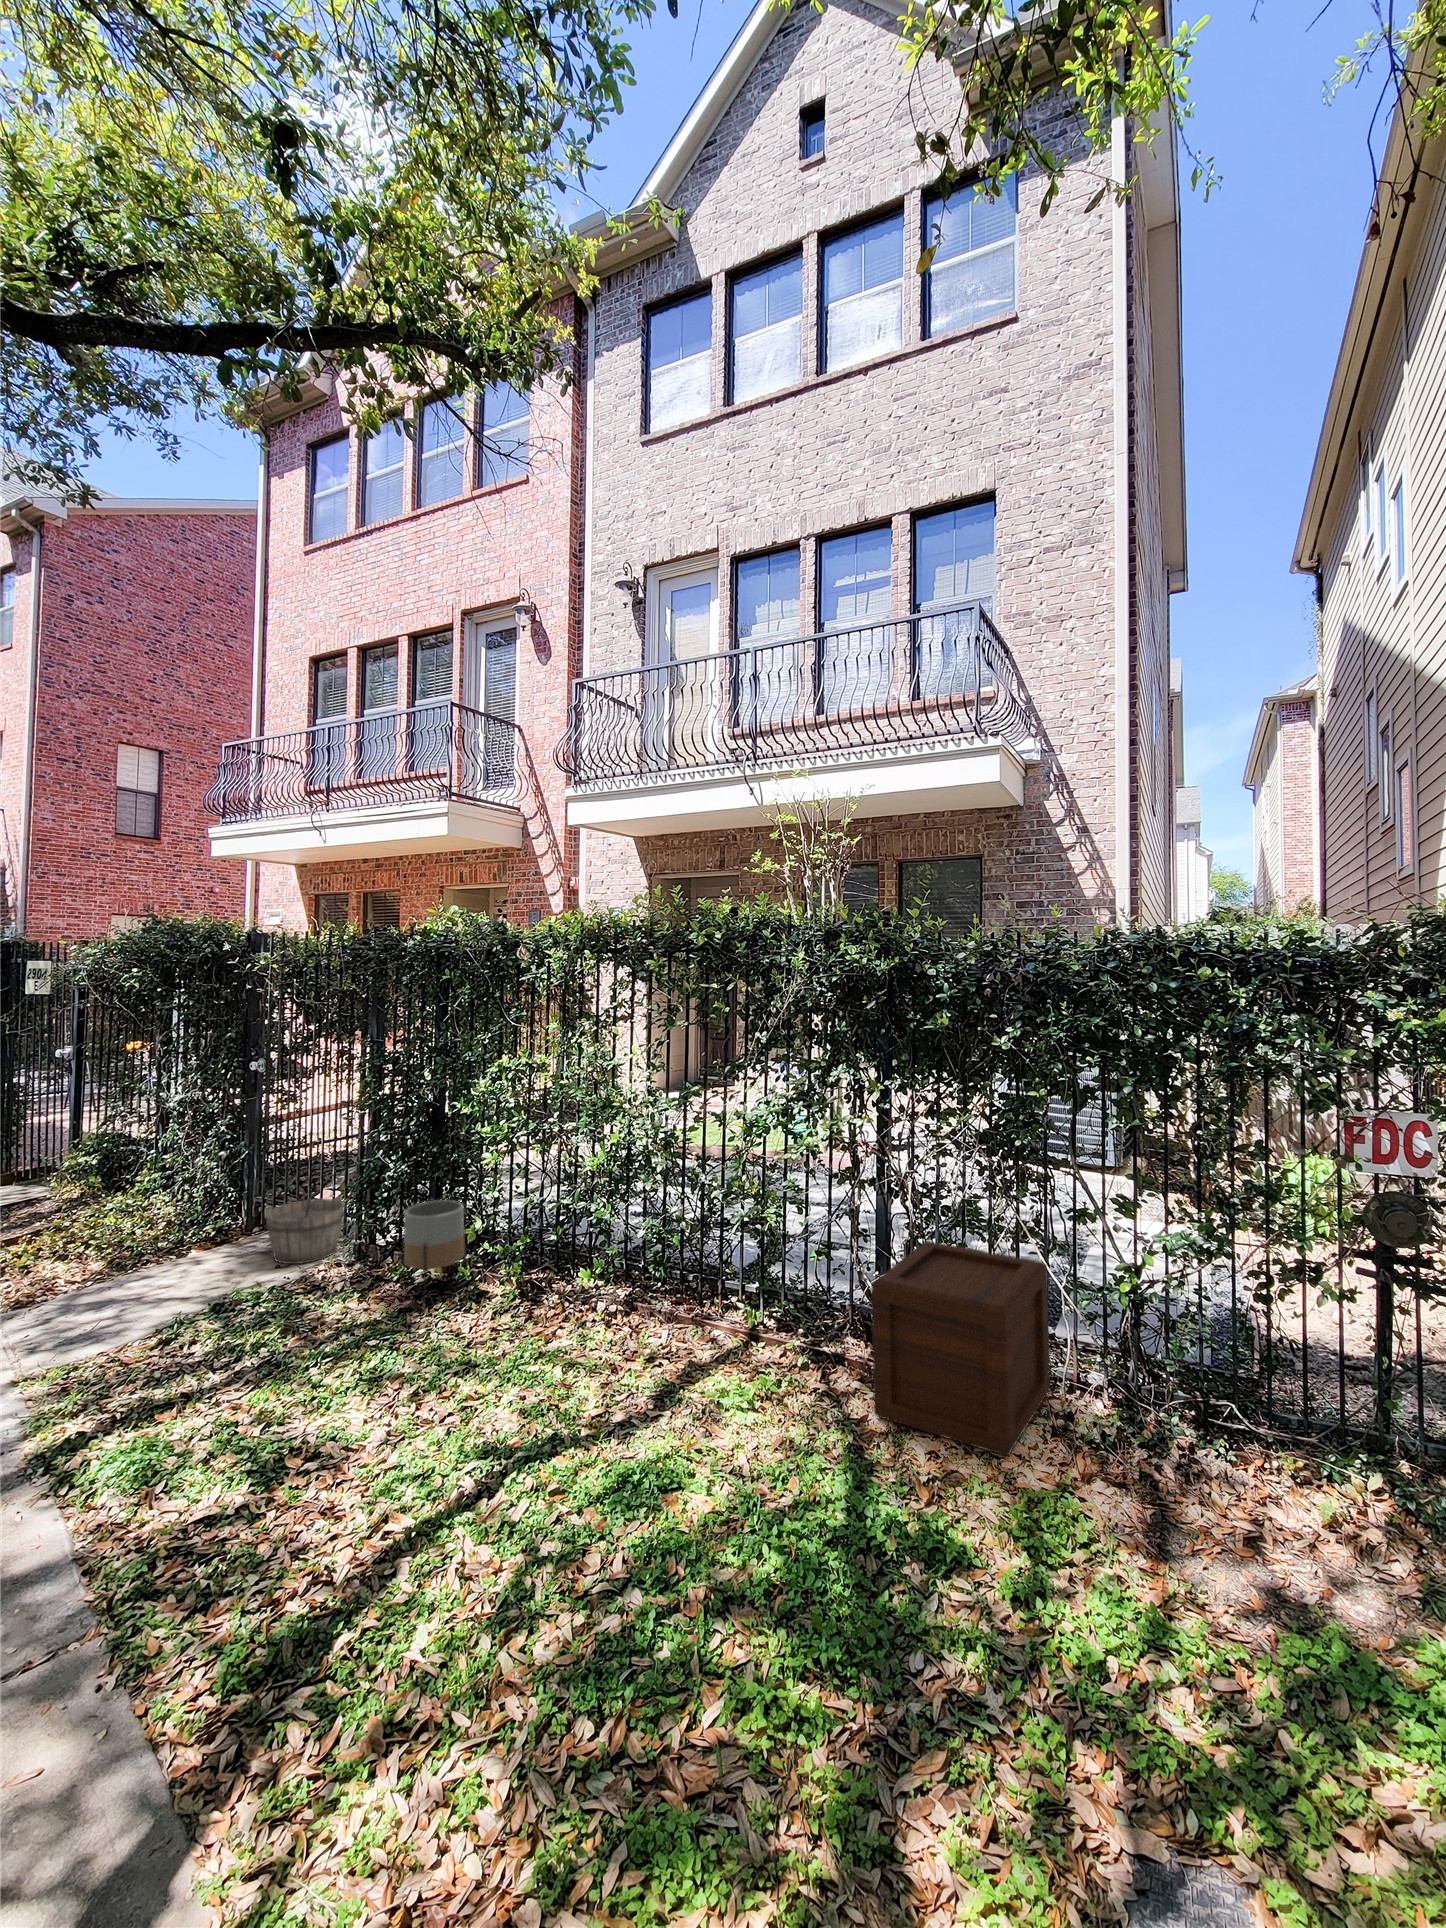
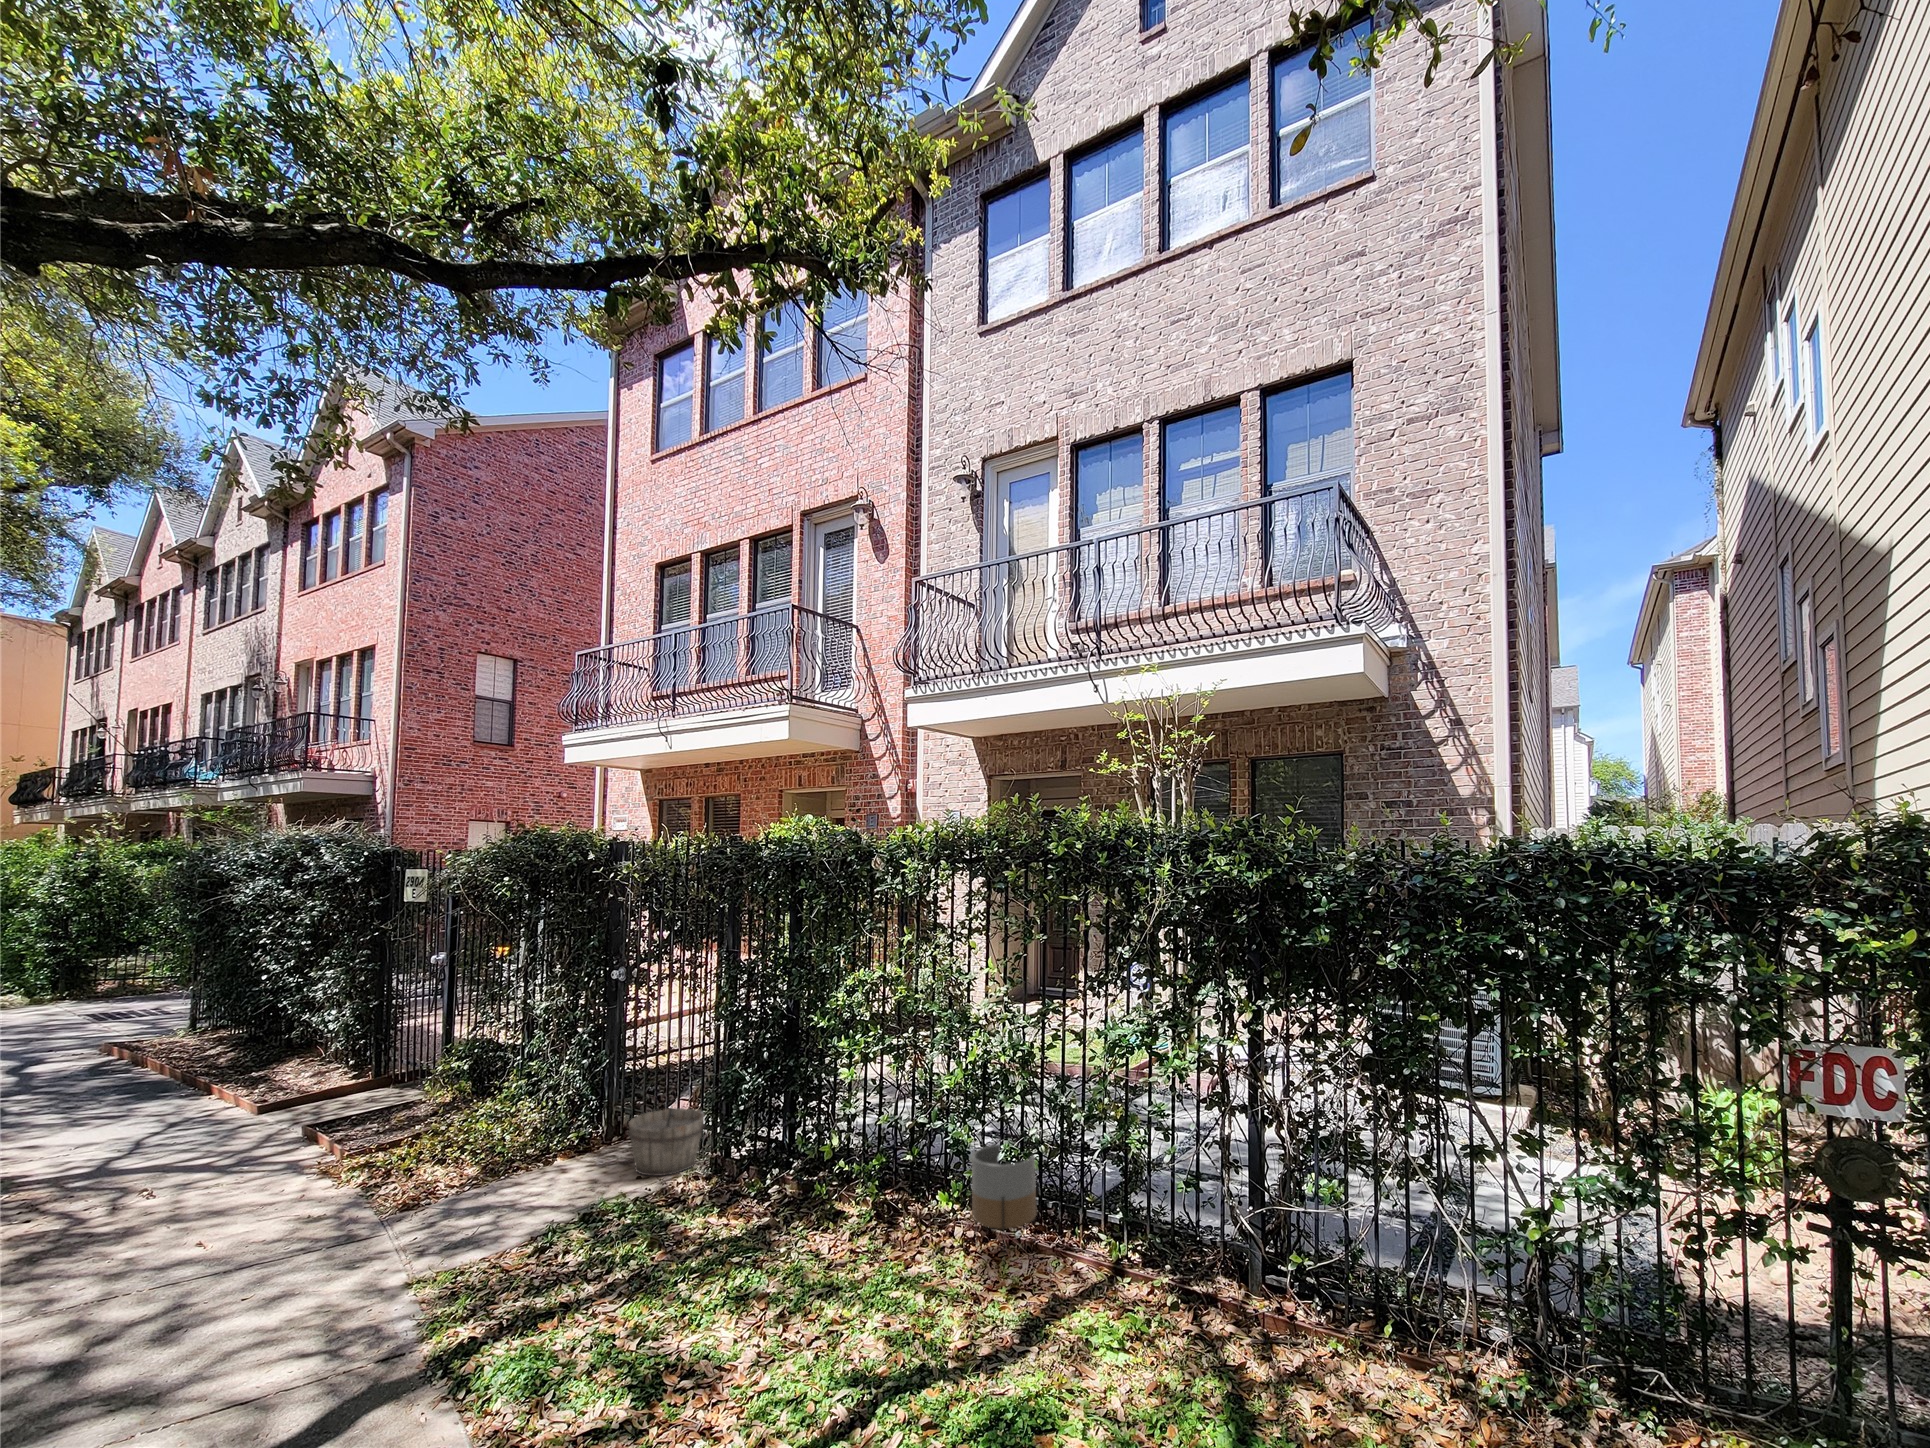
planter: present [404,1200,466,1297] -> present [972,1145,1037,1263]
wooden crate: present [871,1241,1050,1456] -> none [1246,1173,1445,1416]

